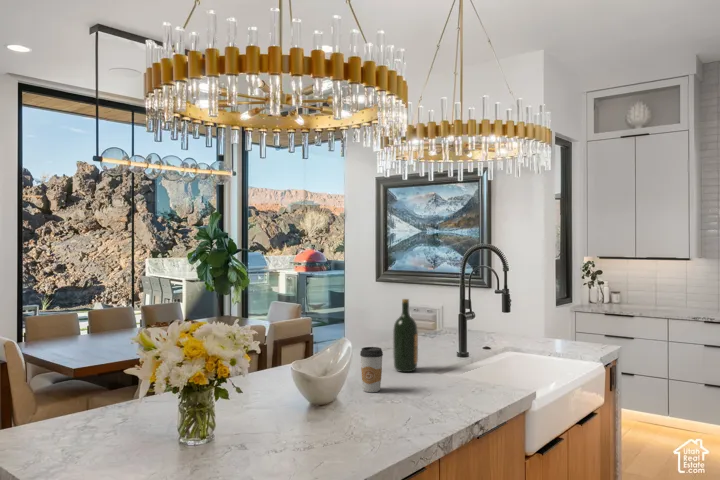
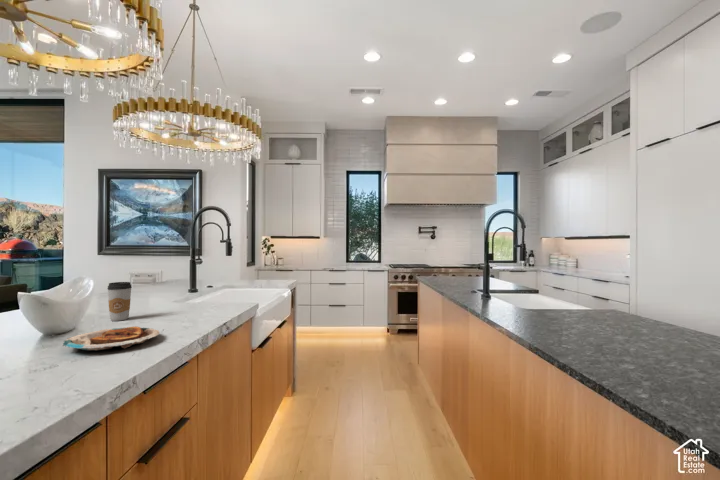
wine bottle: present [393,299,418,372] -> none [136,246,160,306]
plate: none [312,408,398,439] -> present [63,327,159,350]

